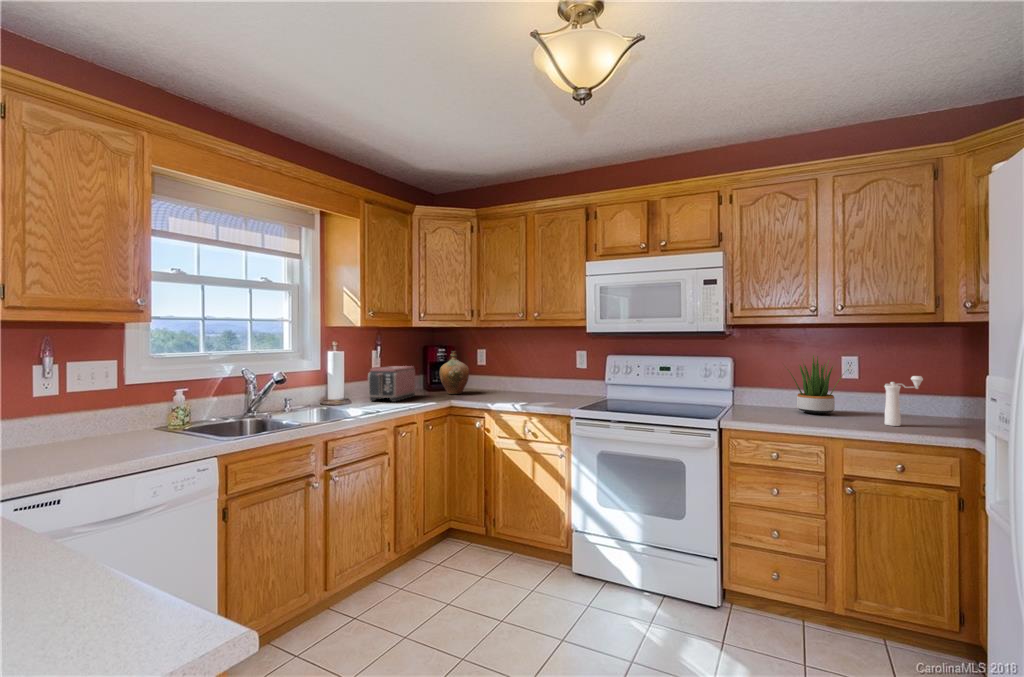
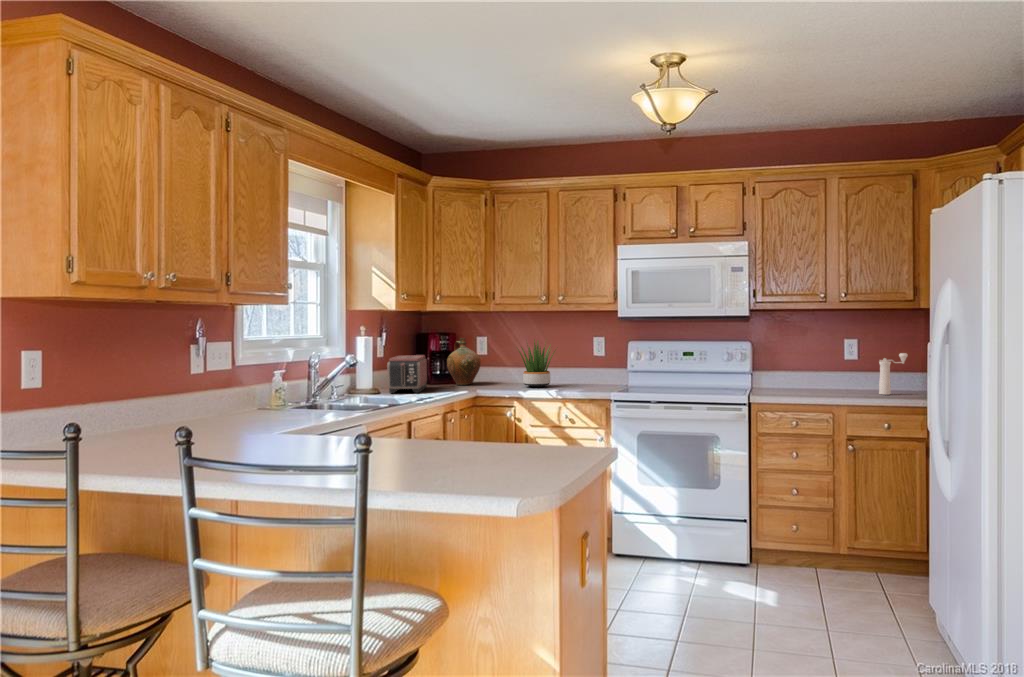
potted plant: present [788,355,843,414] -> present [519,339,556,387]

